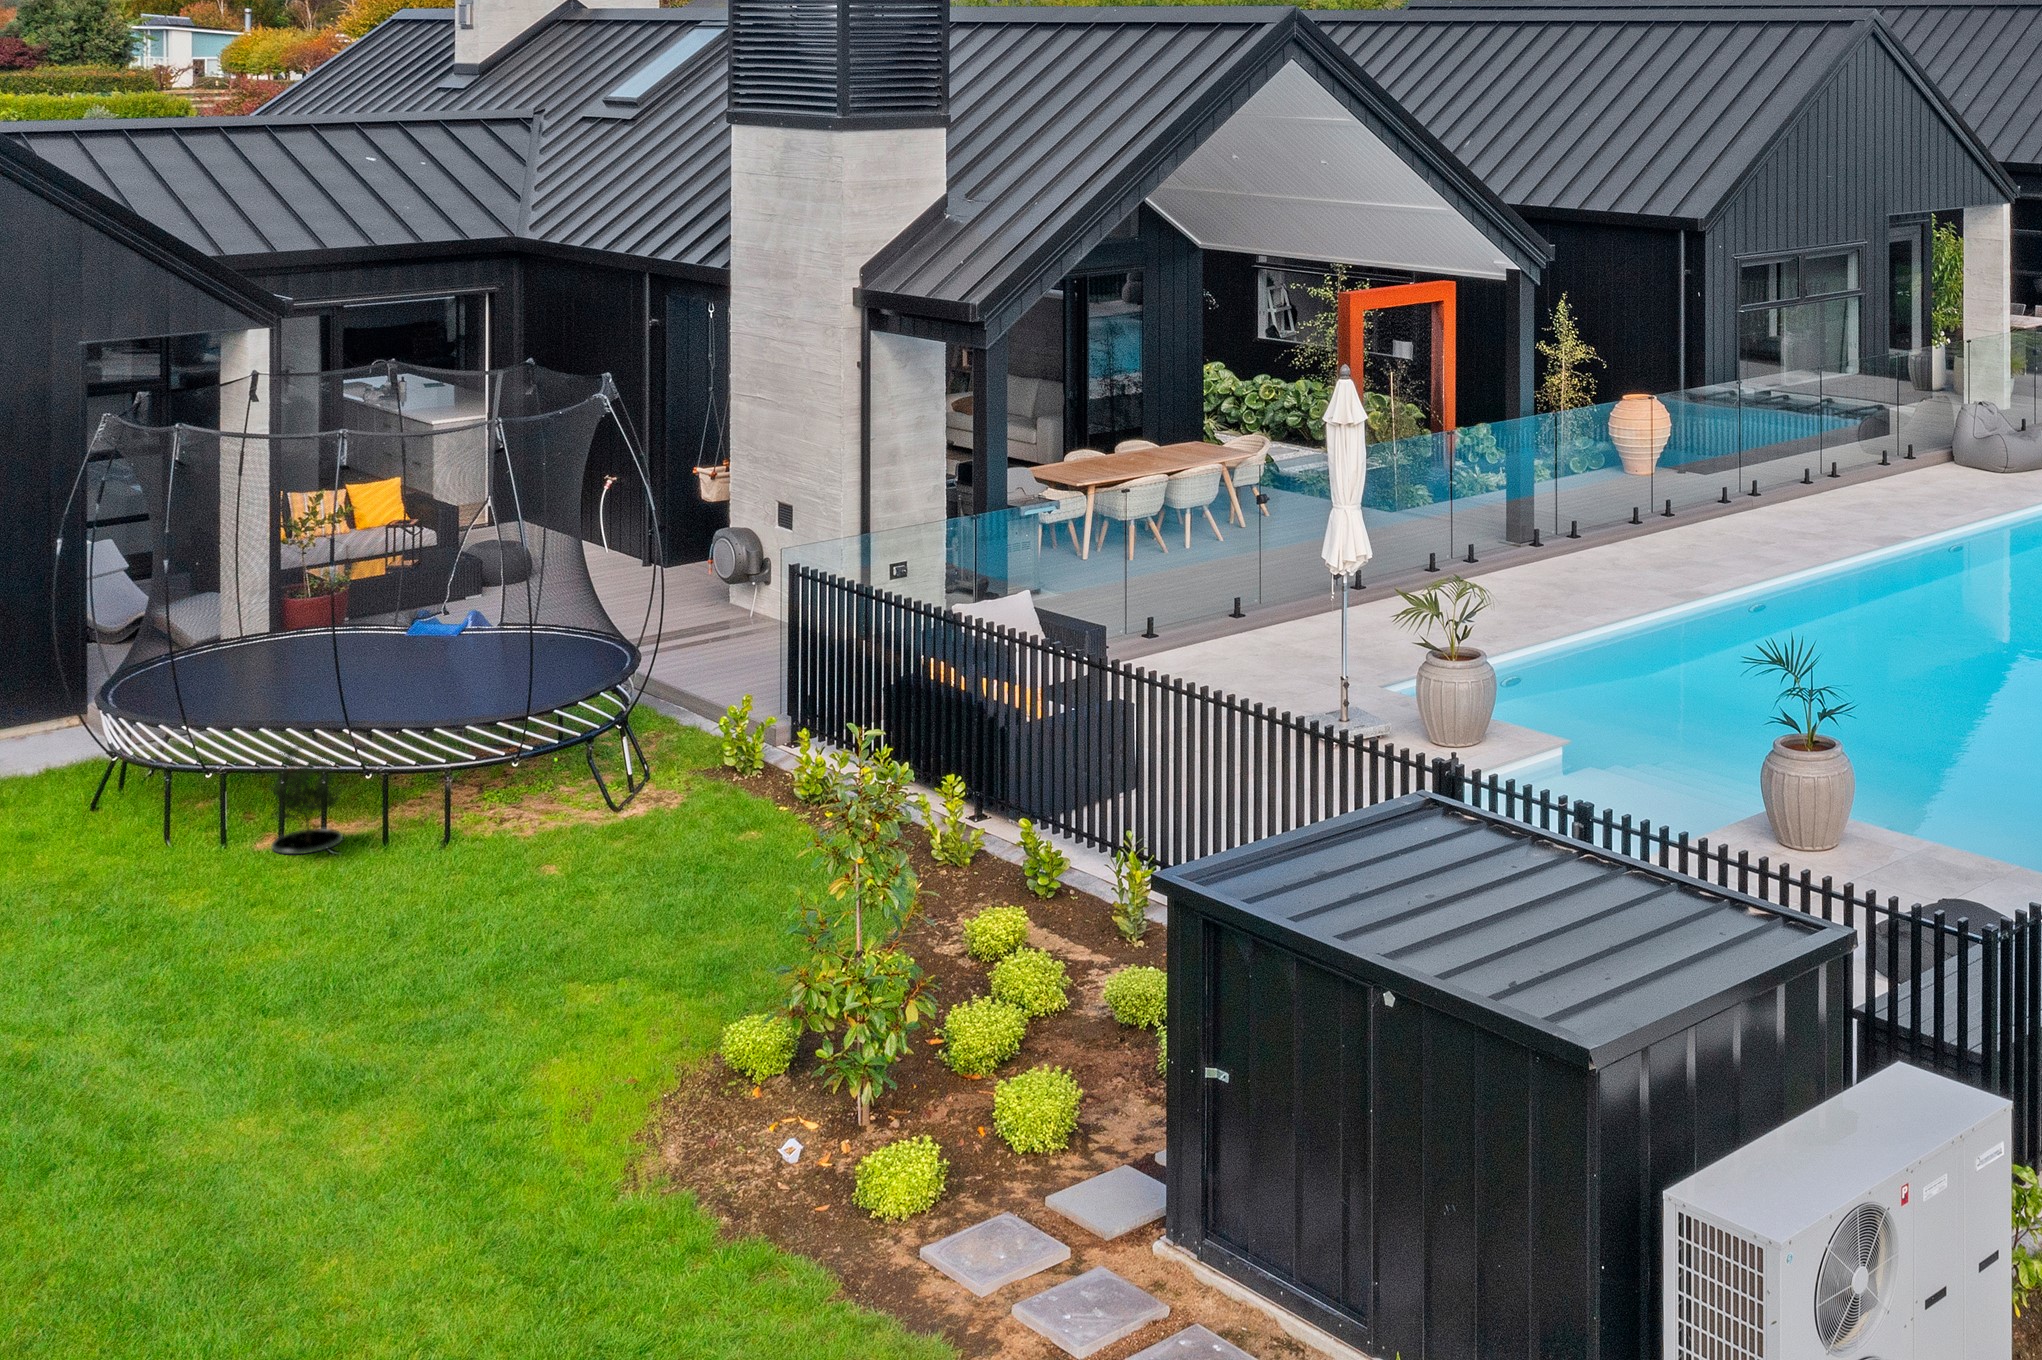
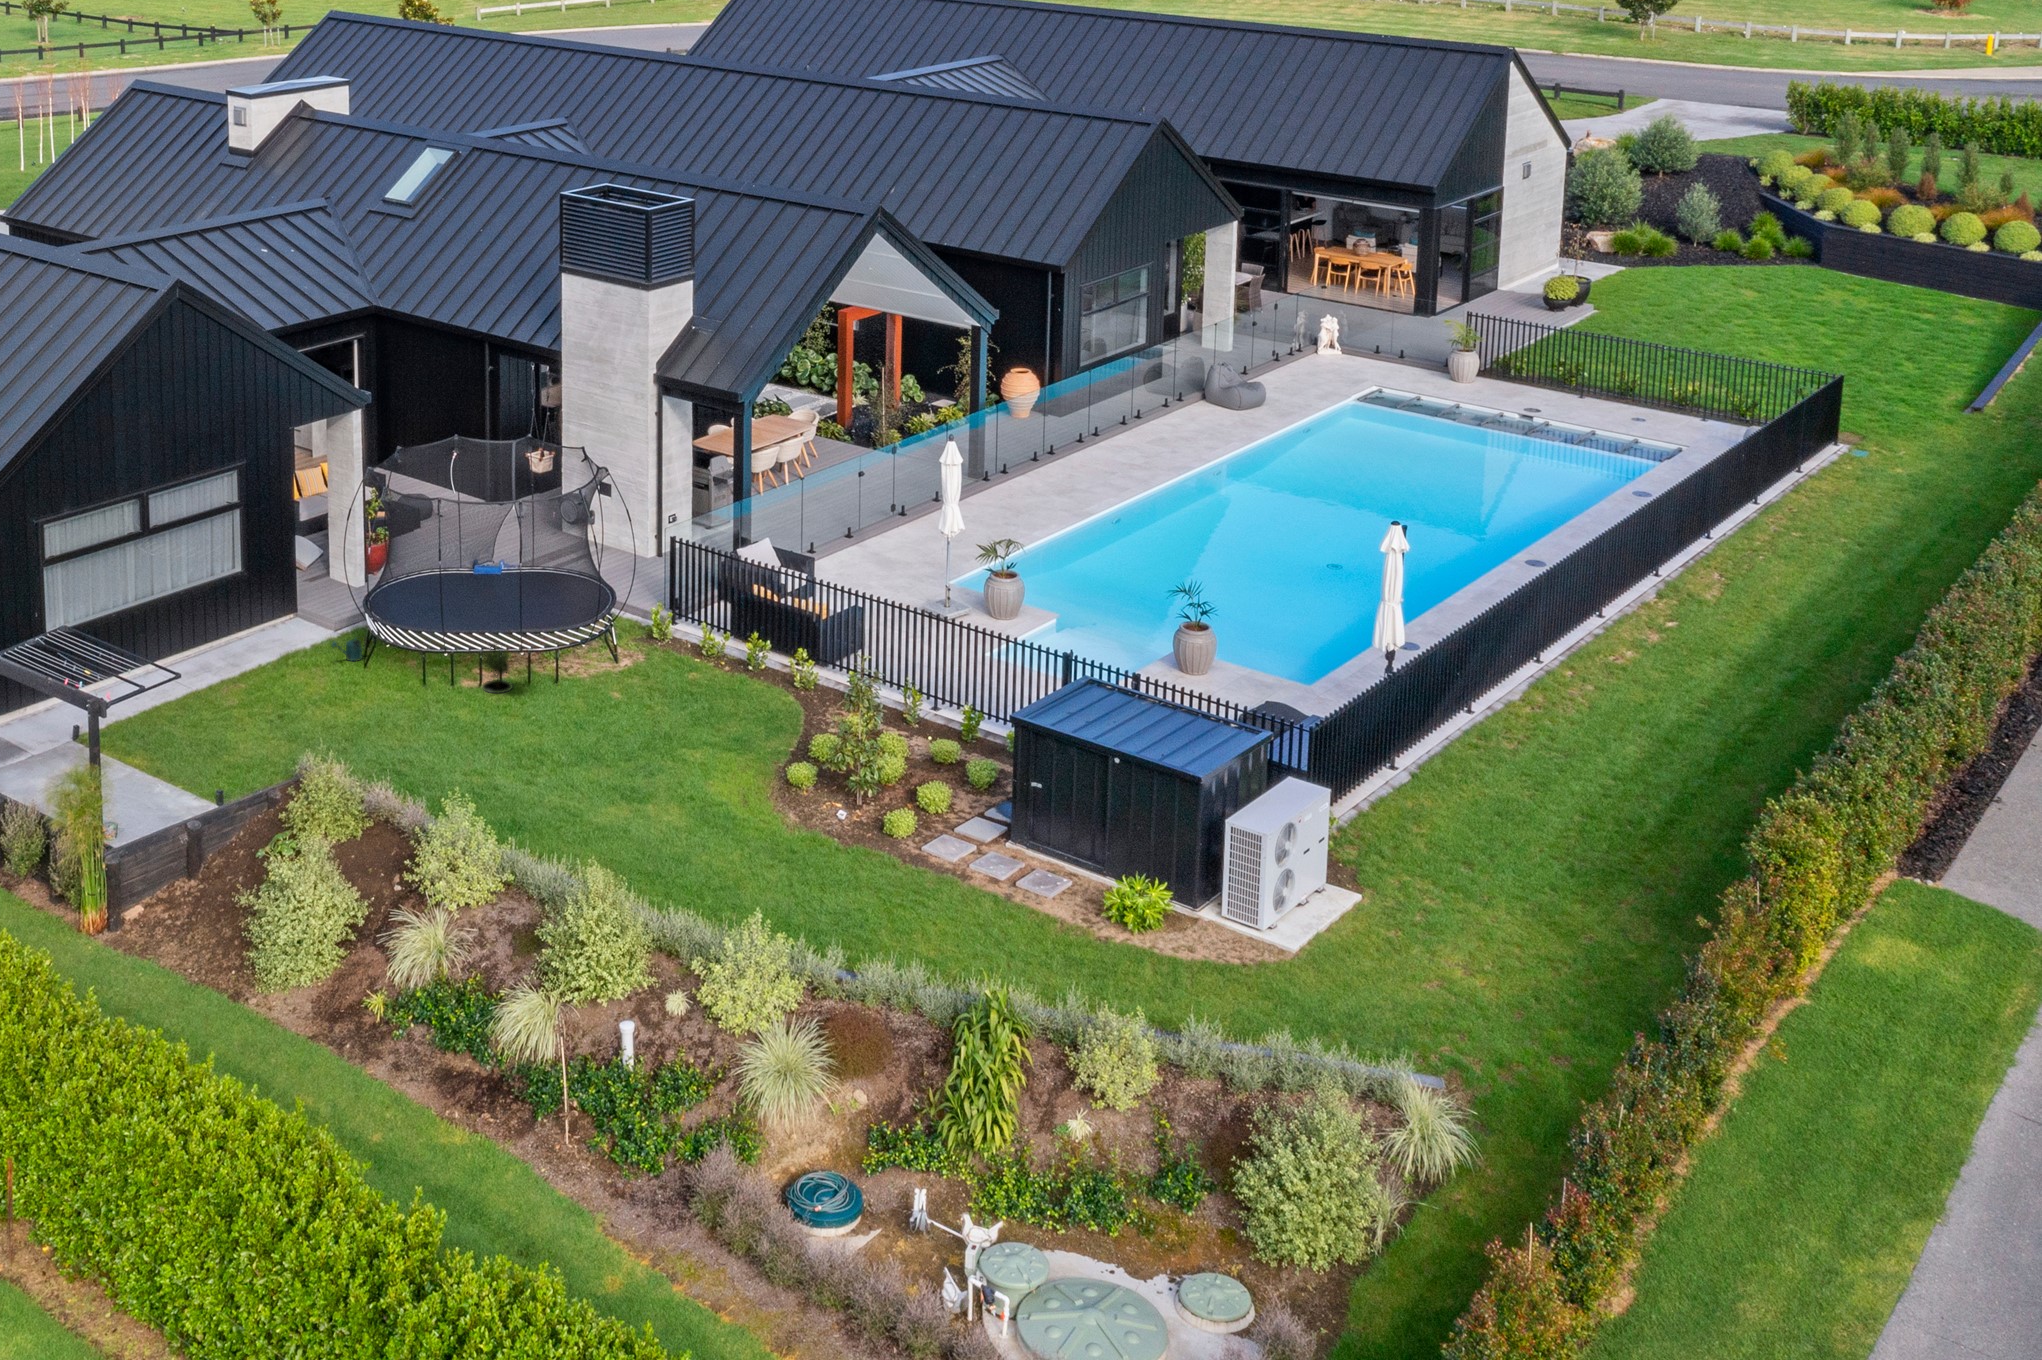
watering can: none [33,740,119,791] -> present [332,639,366,661]

